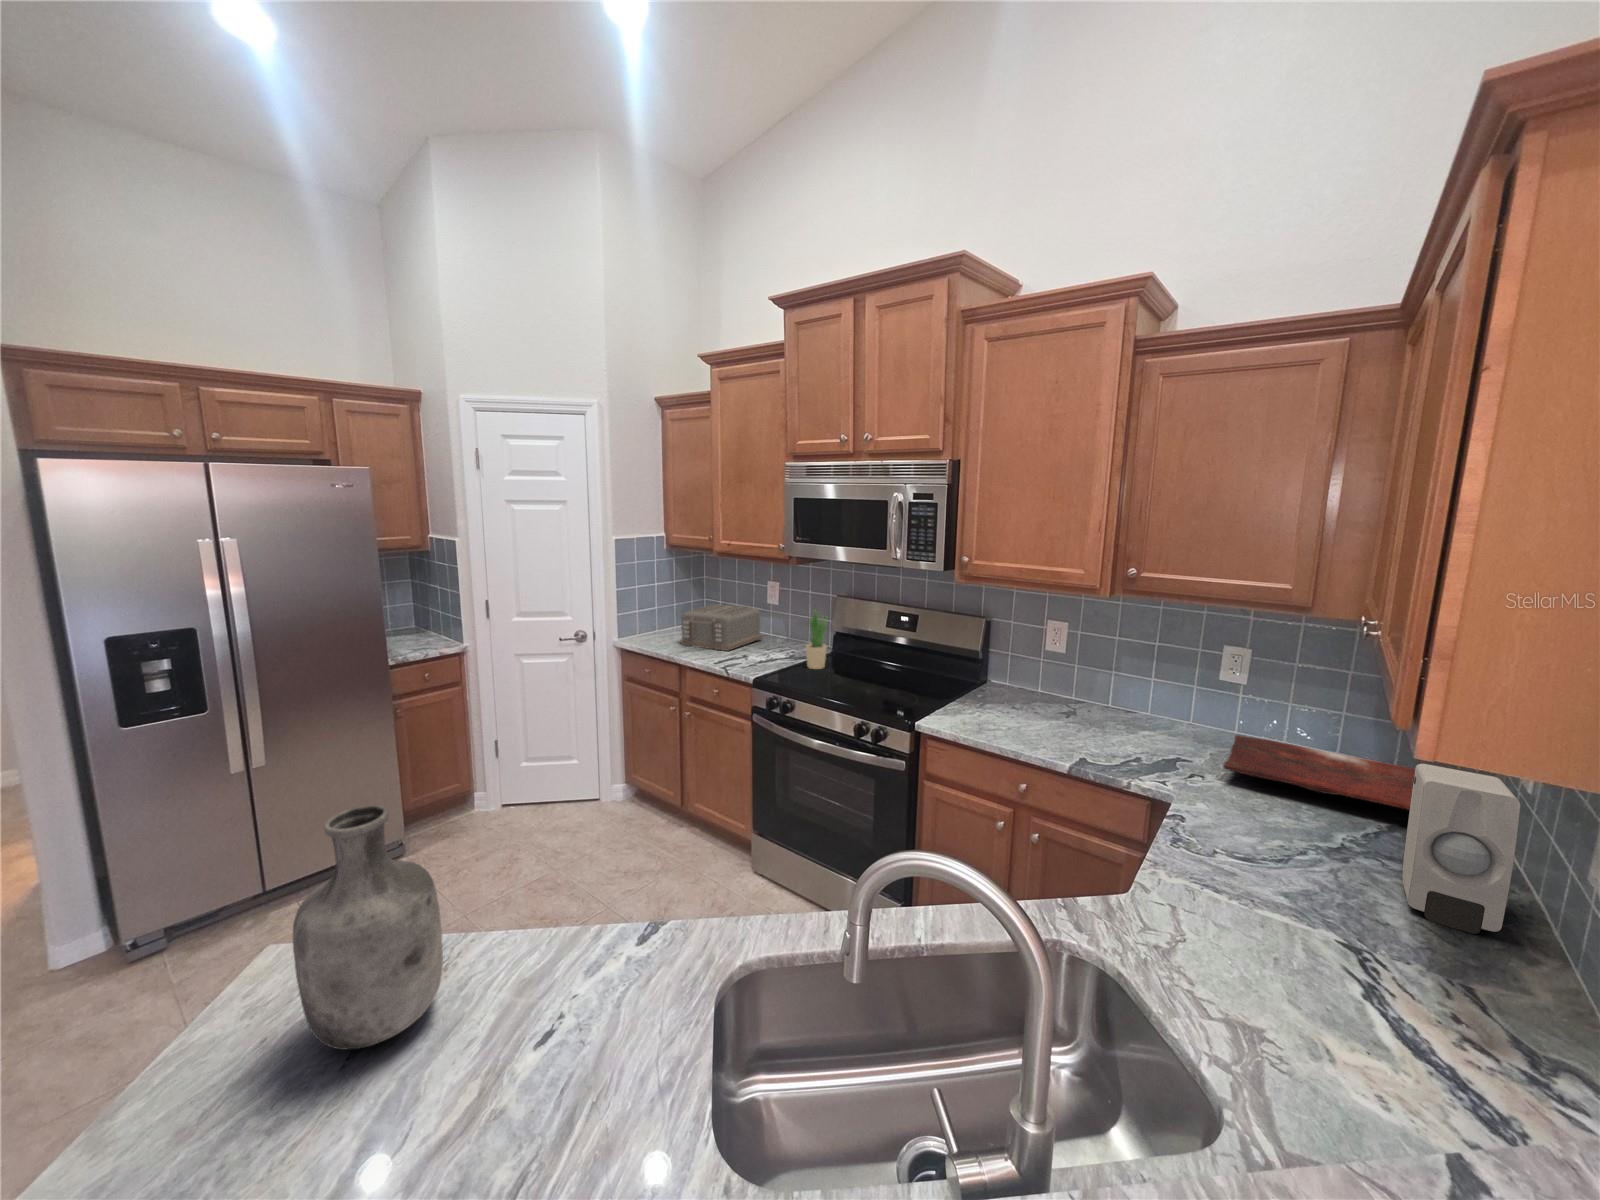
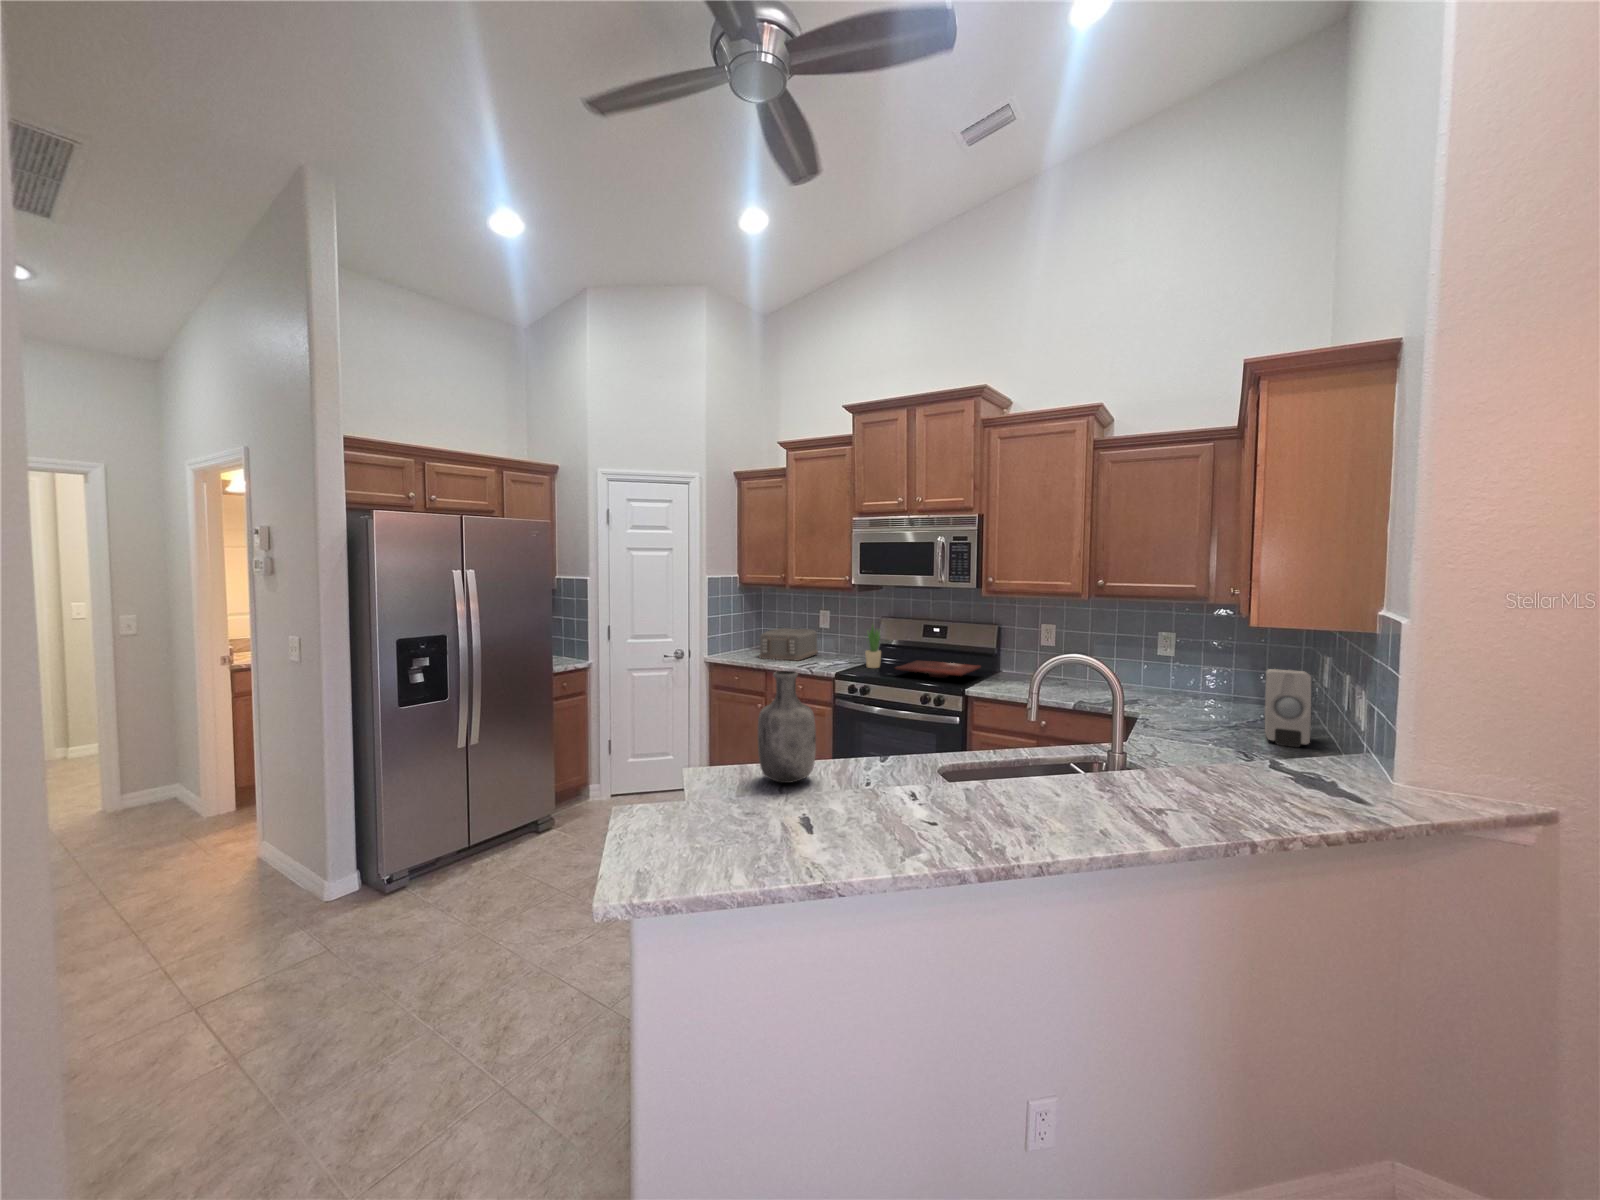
cutting board: present [1223,735,1415,810] -> present [895,661,980,678]

